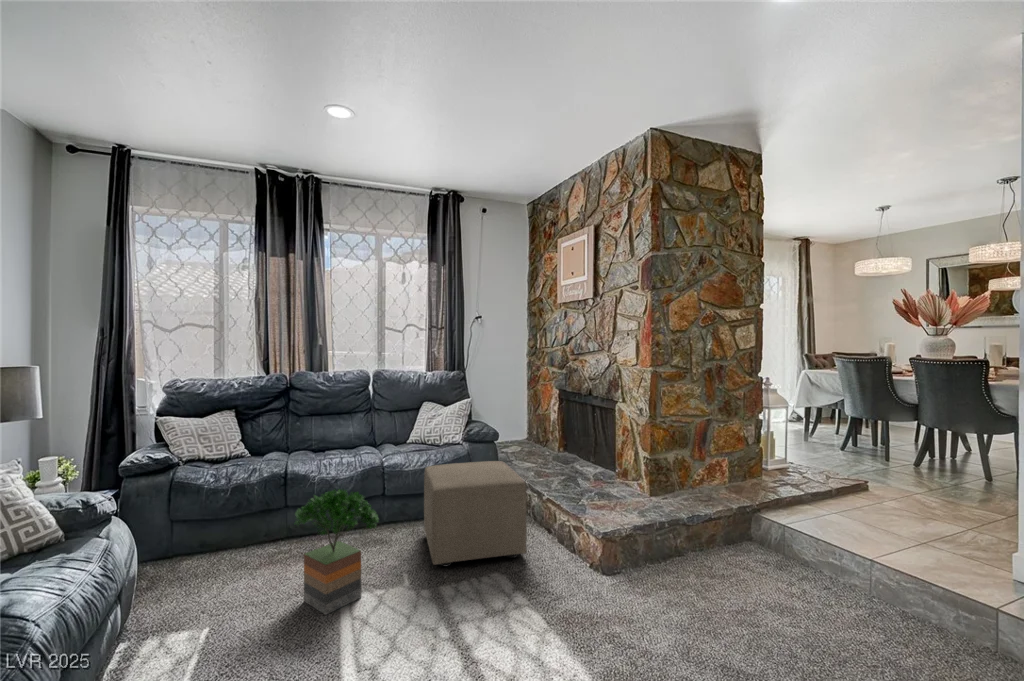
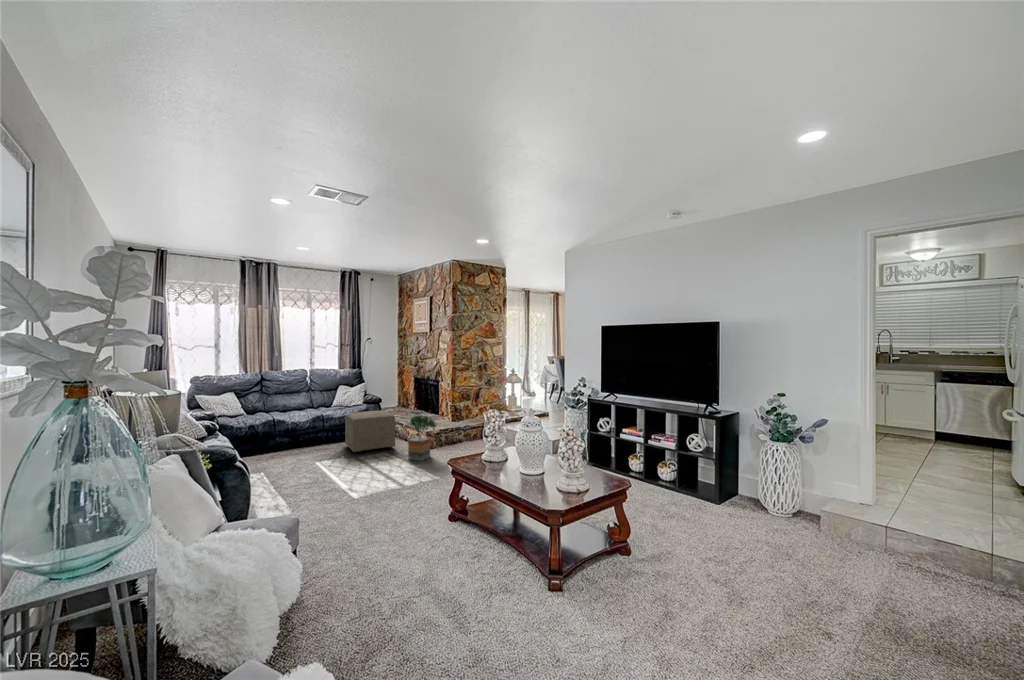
potted tree: present [295,489,378,615] -> present [405,416,436,461]

